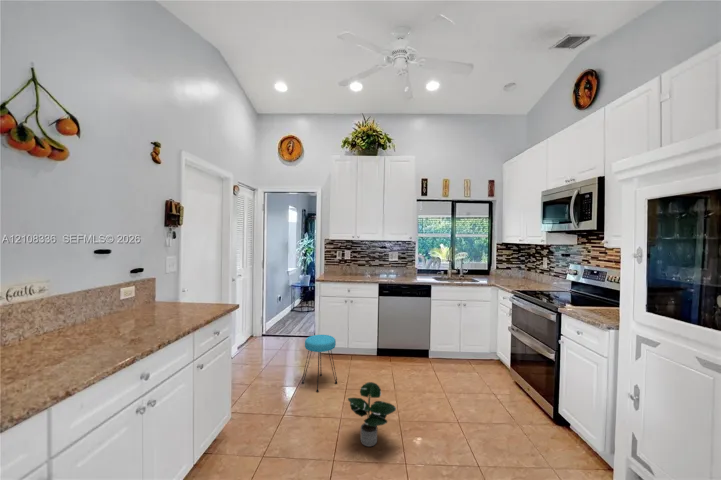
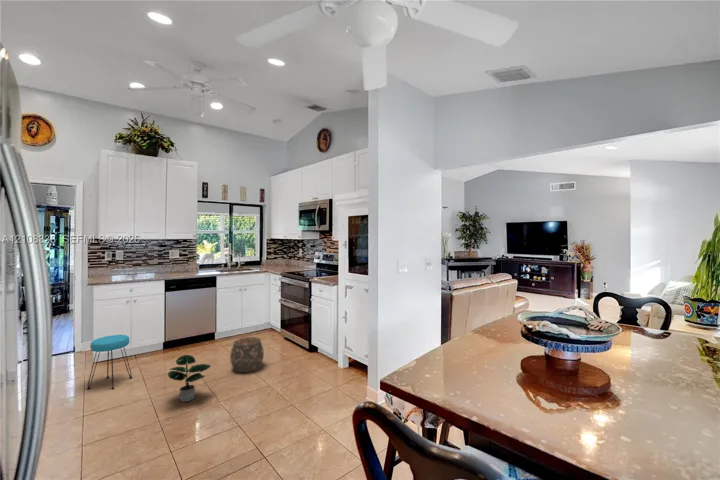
woven basket: none [430,374,476,429] -> present [230,337,264,373]

